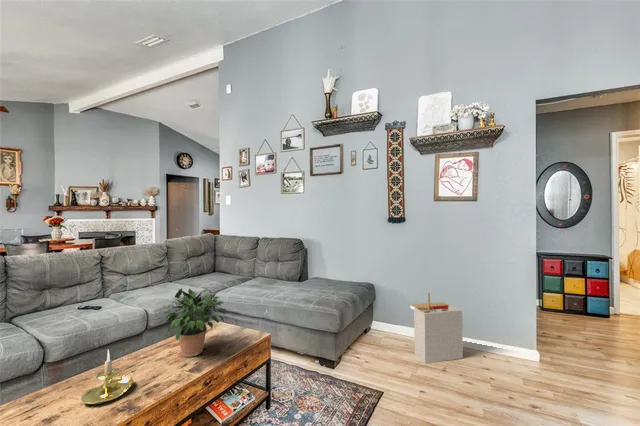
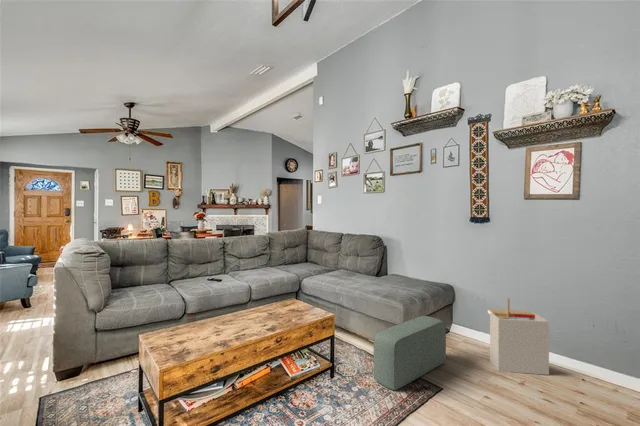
potted plant: present [161,289,228,357] -> none [248,268,297,320]
pouf: none [318,319,379,409] -> present [374,316,446,390]
candle holder: present [81,350,138,405] -> none [199,303,233,337]

